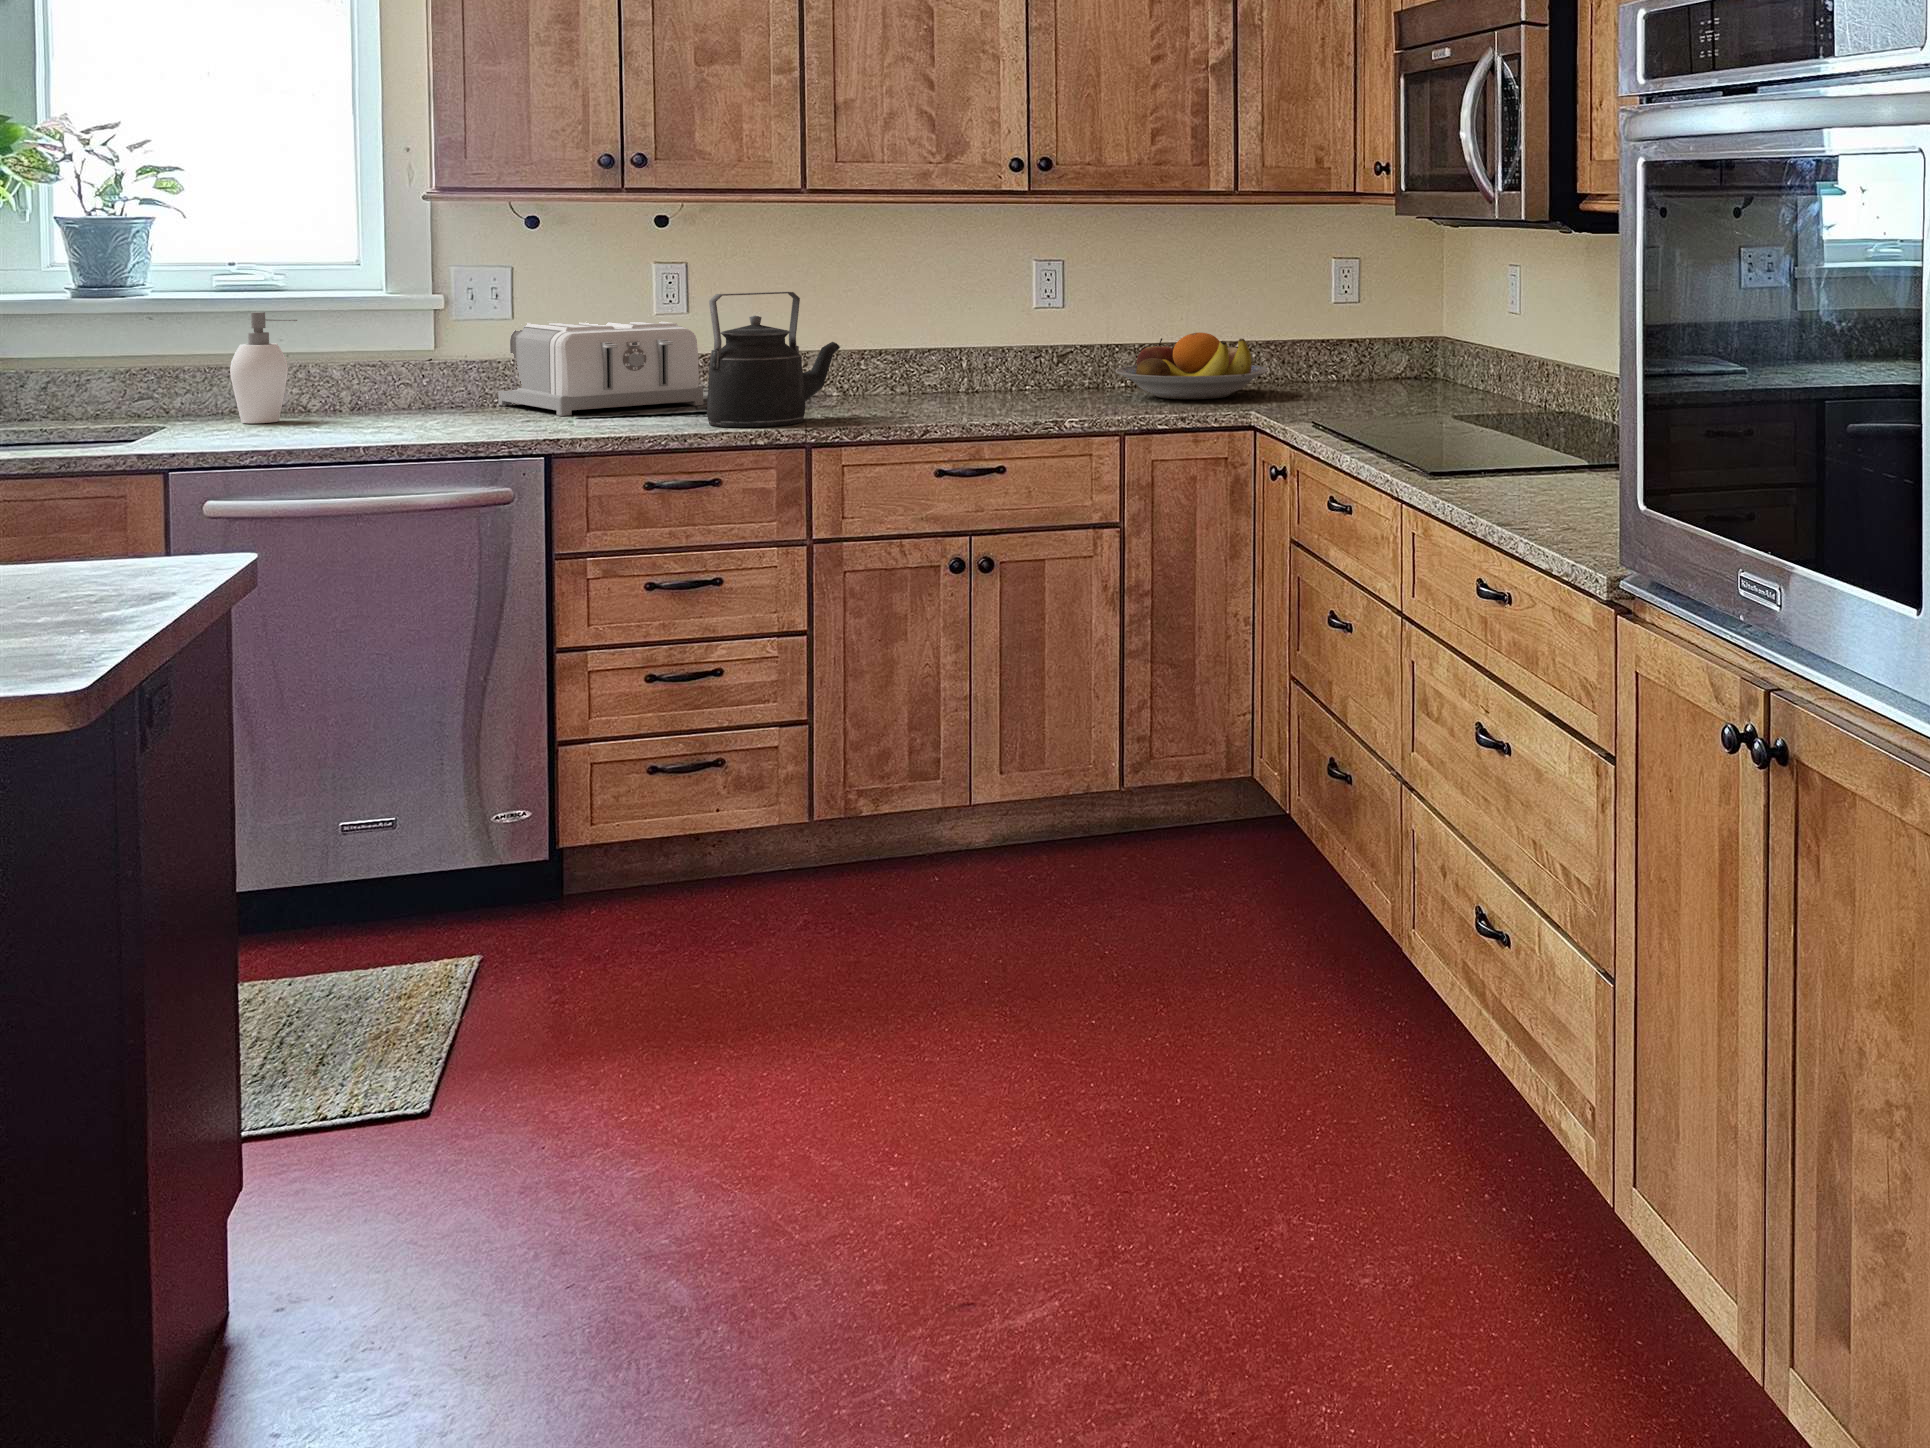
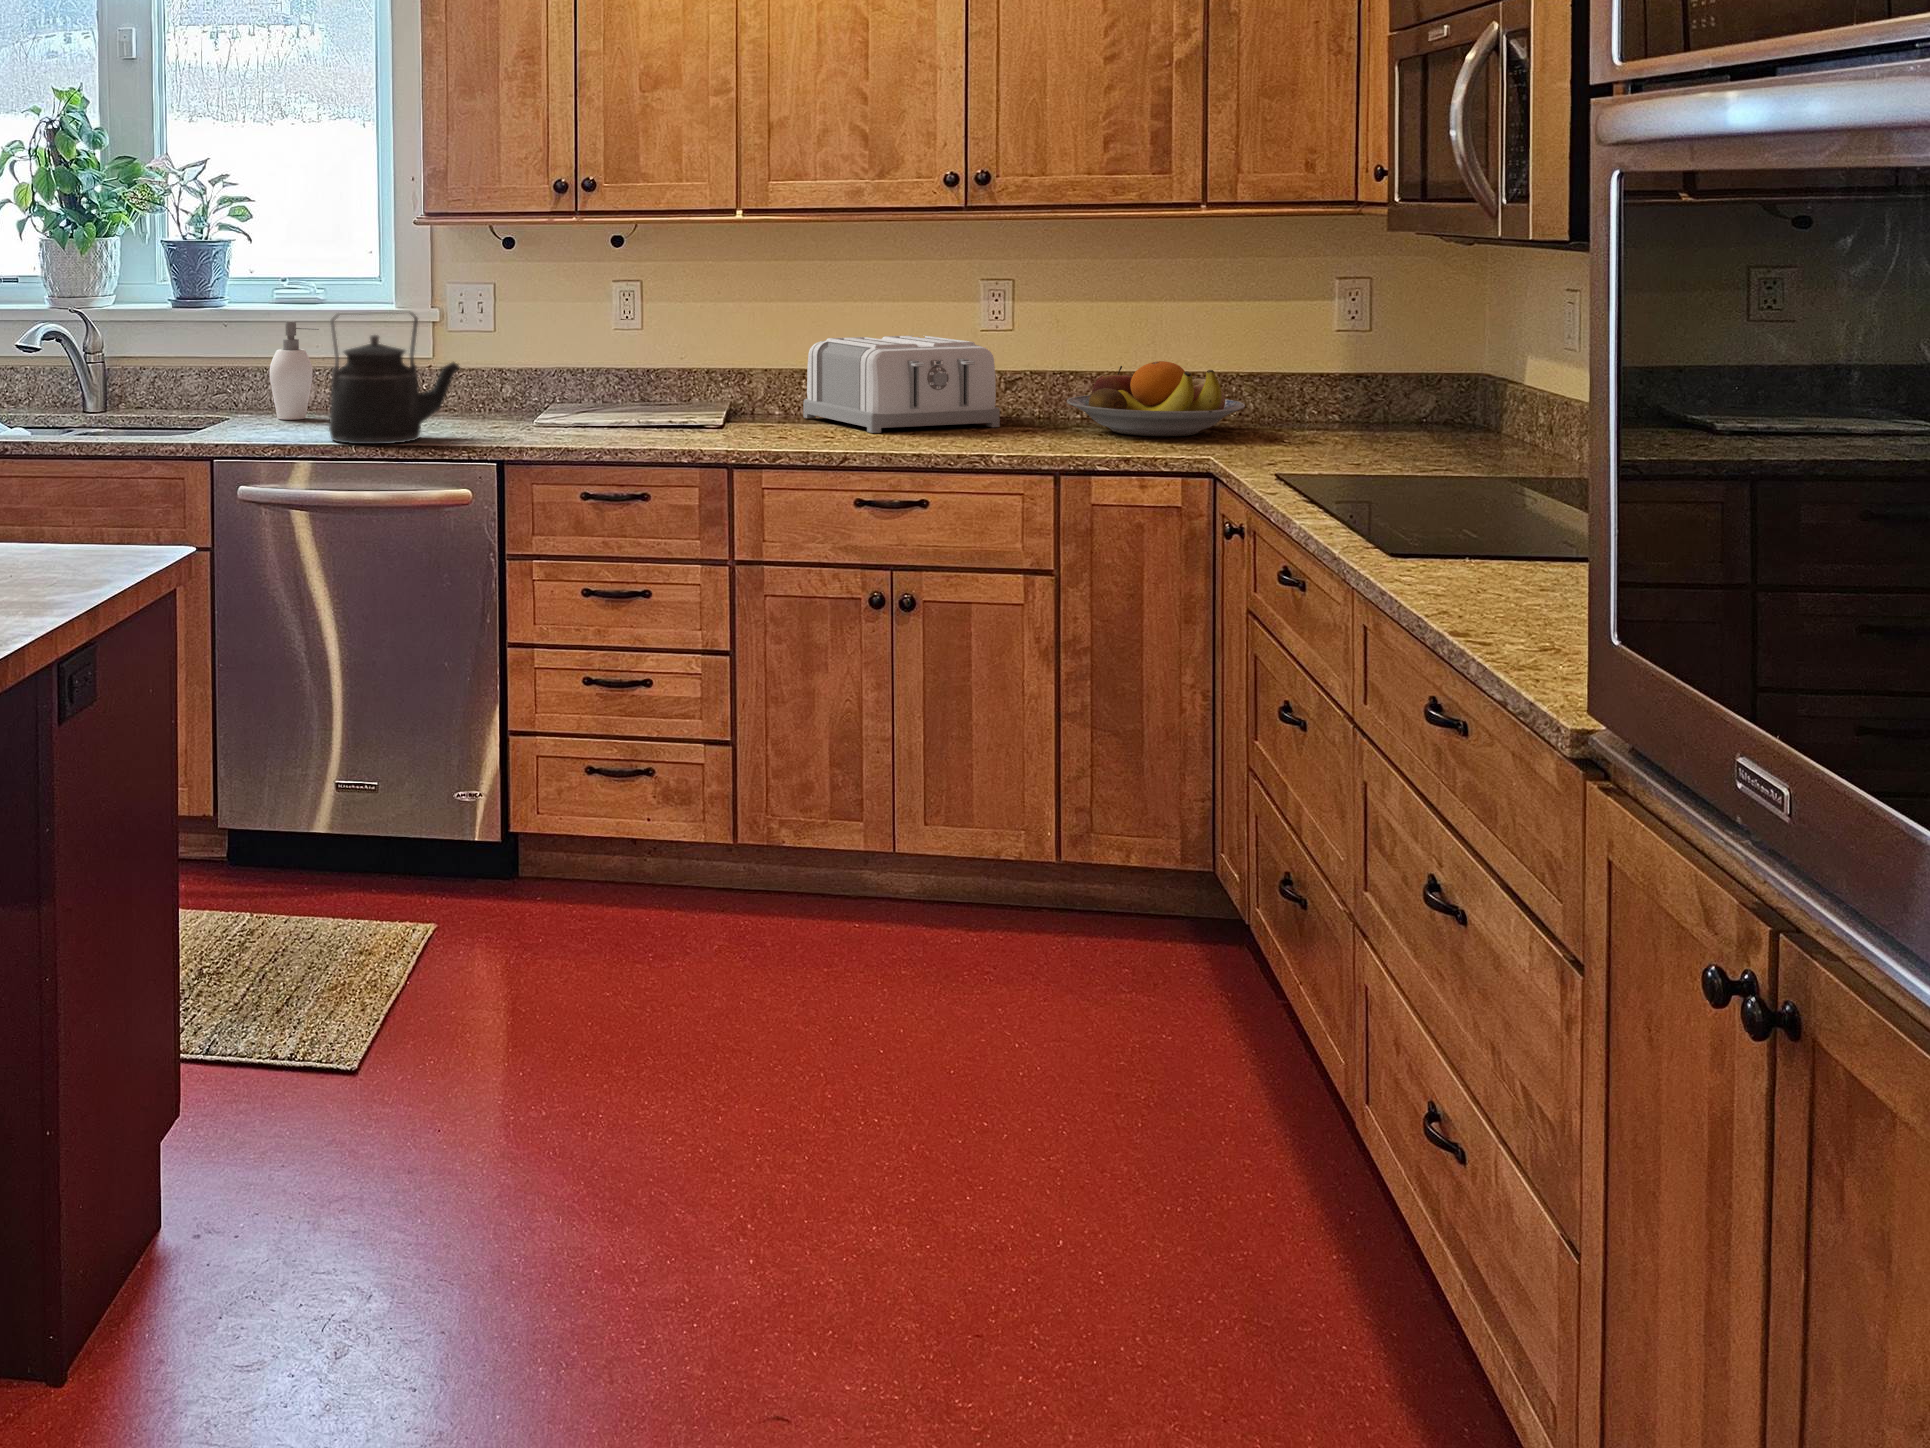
kettle: present [707,292,840,427] -> present [329,311,460,444]
toaster: present [498,322,703,416] -> present [803,335,1000,433]

